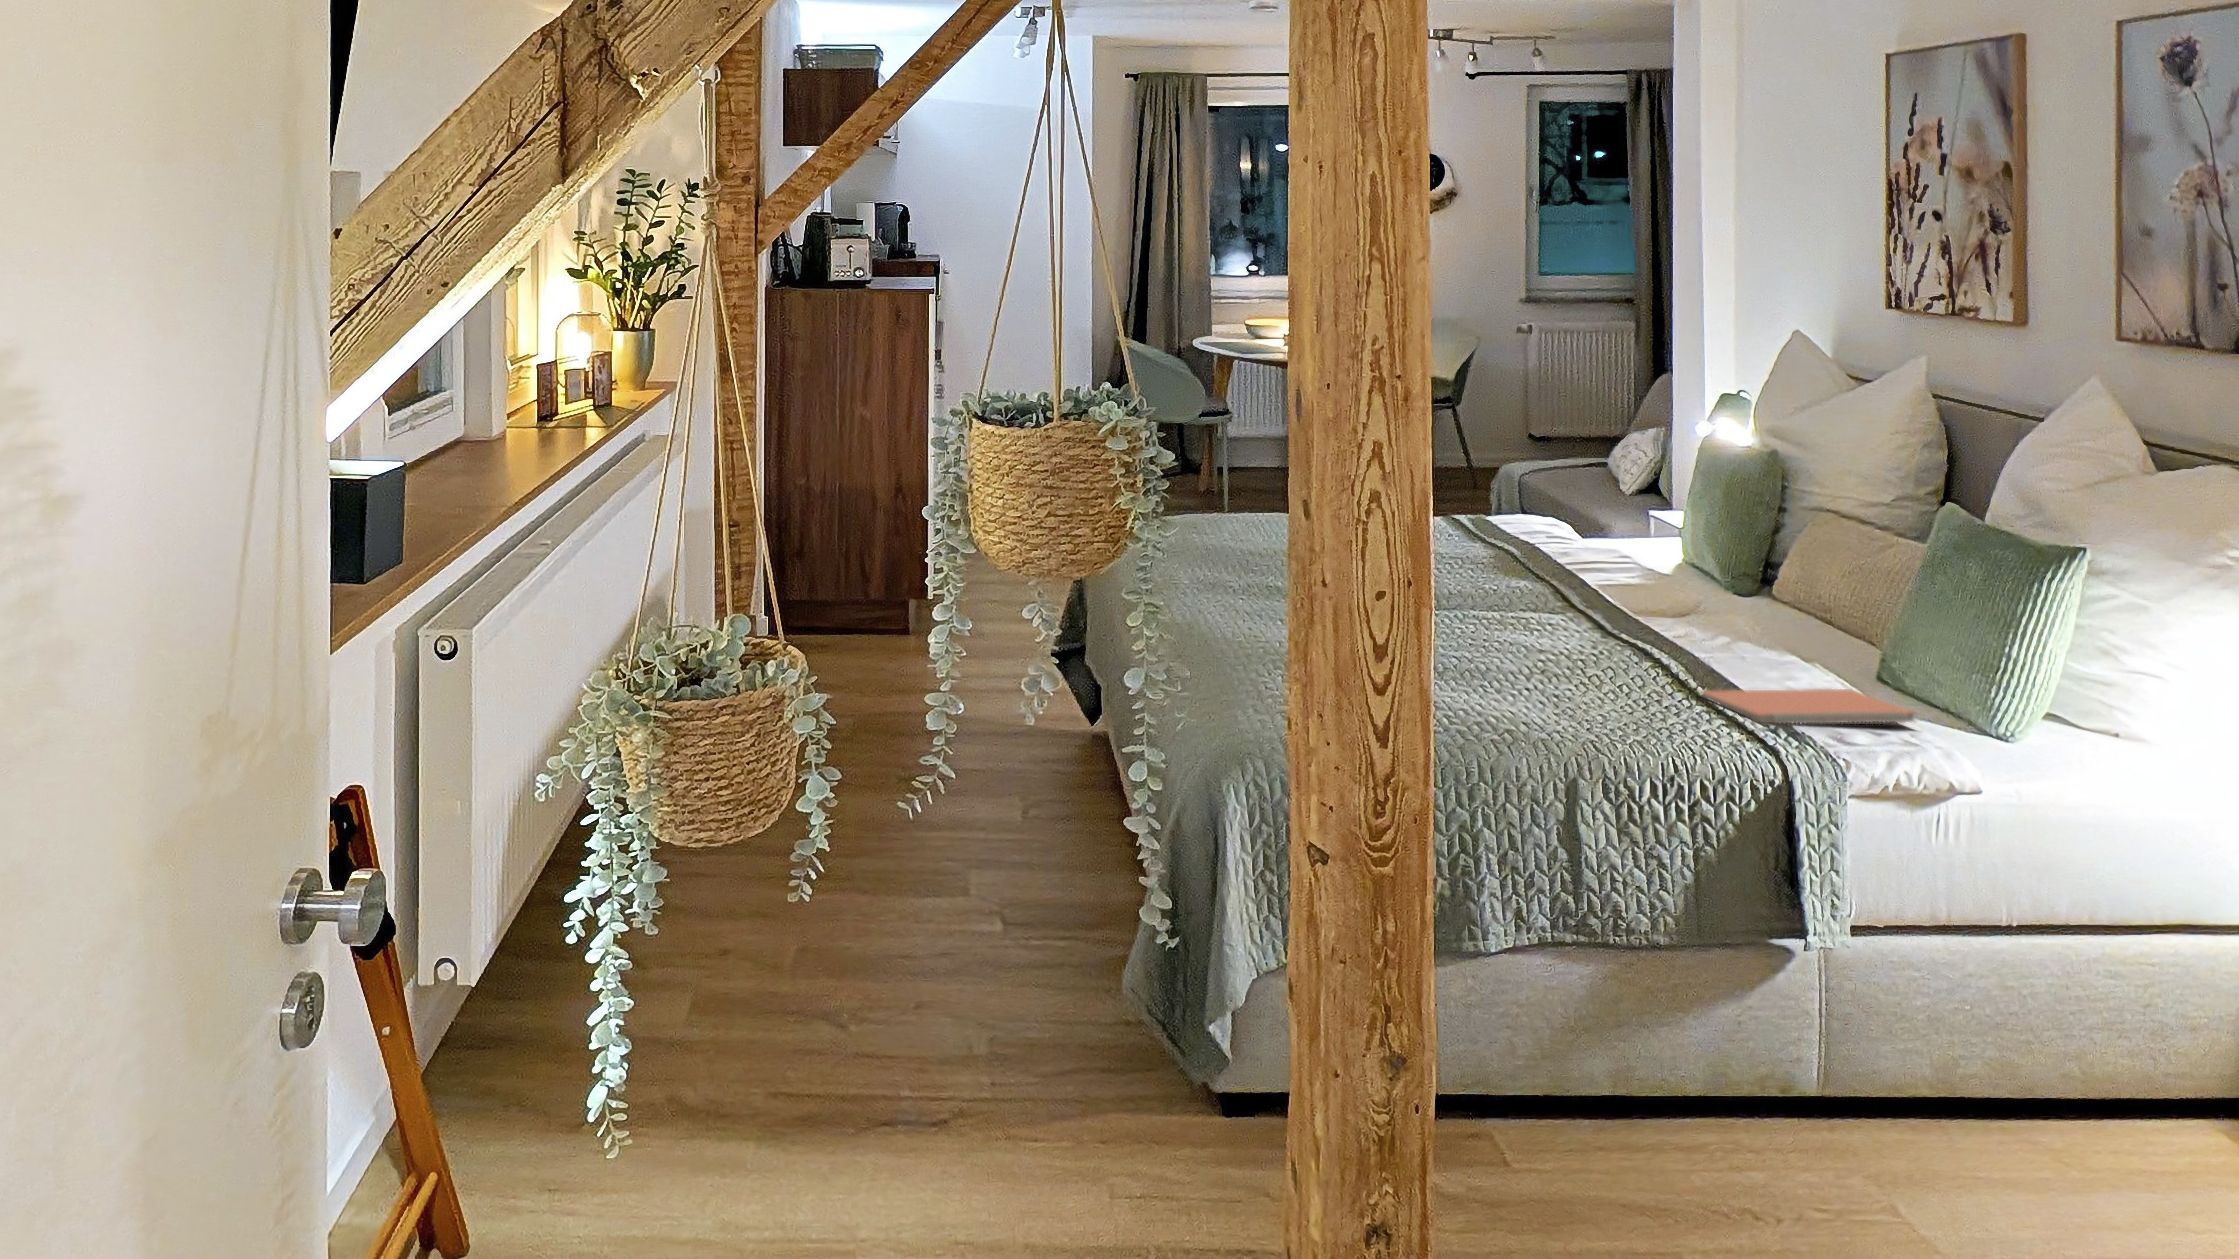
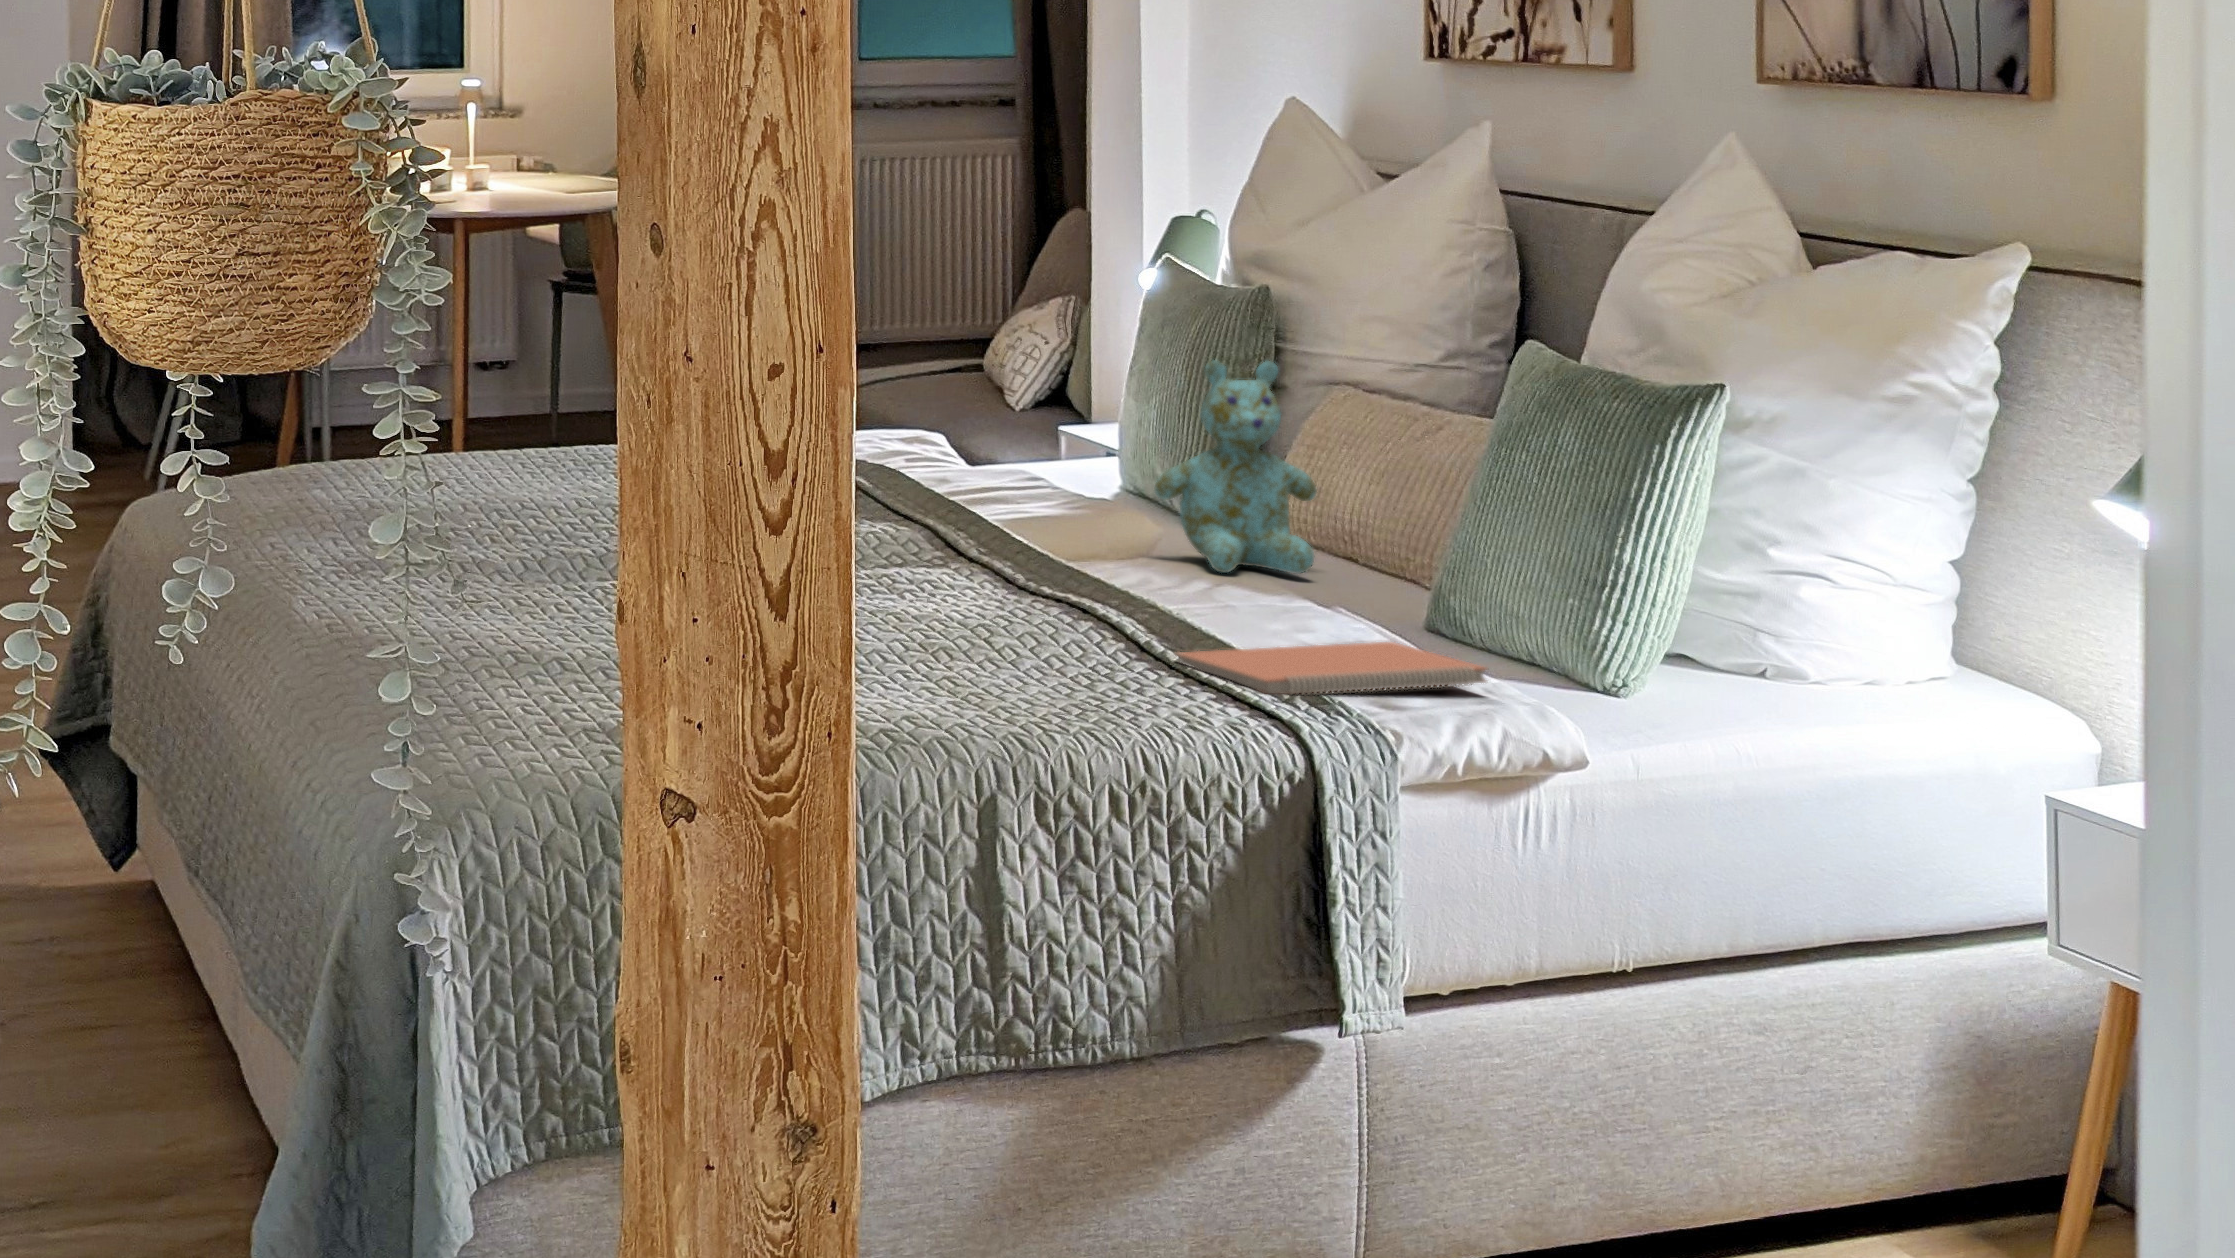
stuffed bear: none [1696,502,1807,631] -> present [1154,360,1316,573]

